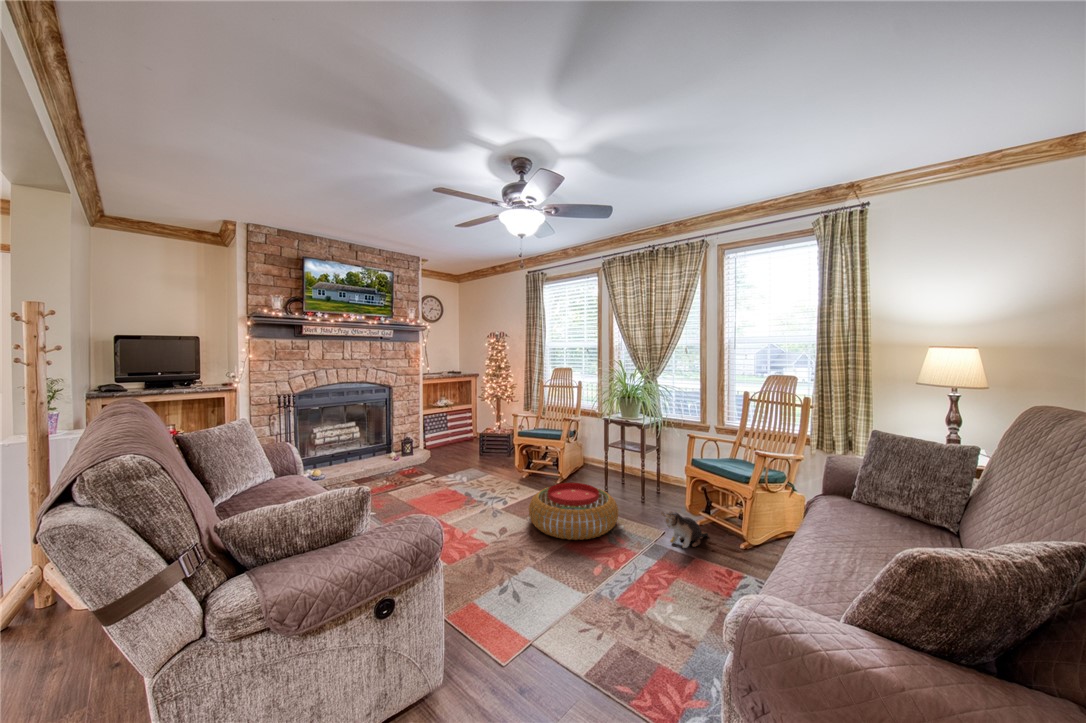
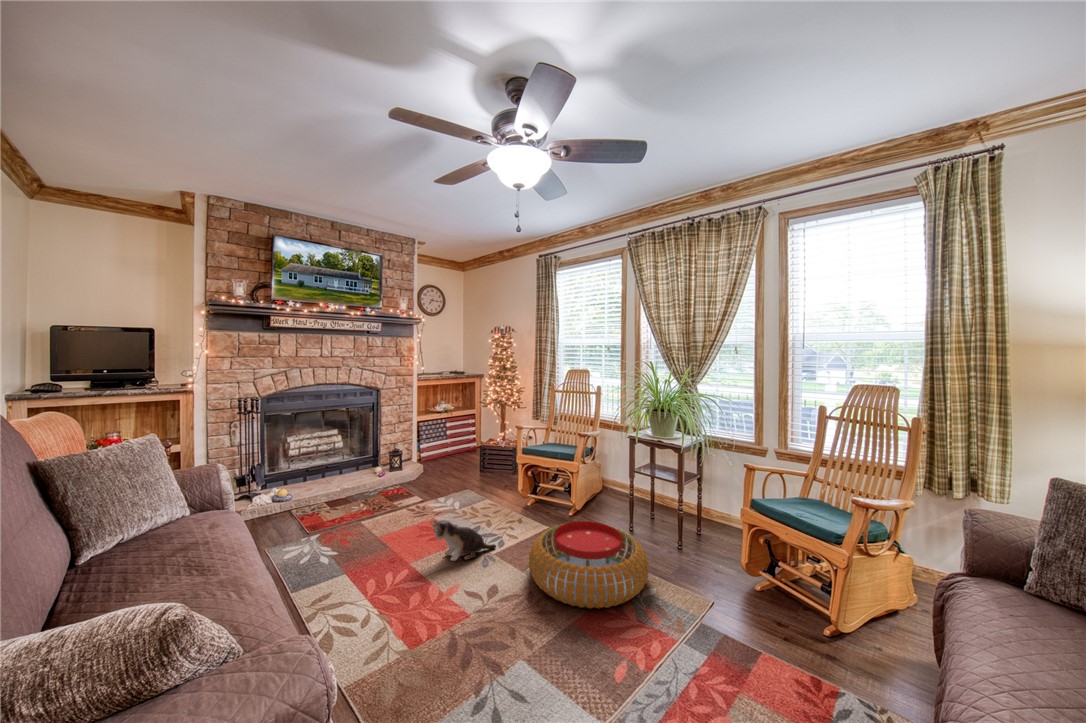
plush toy: present [661,511,708,548] -> present [430,520,496,561]

